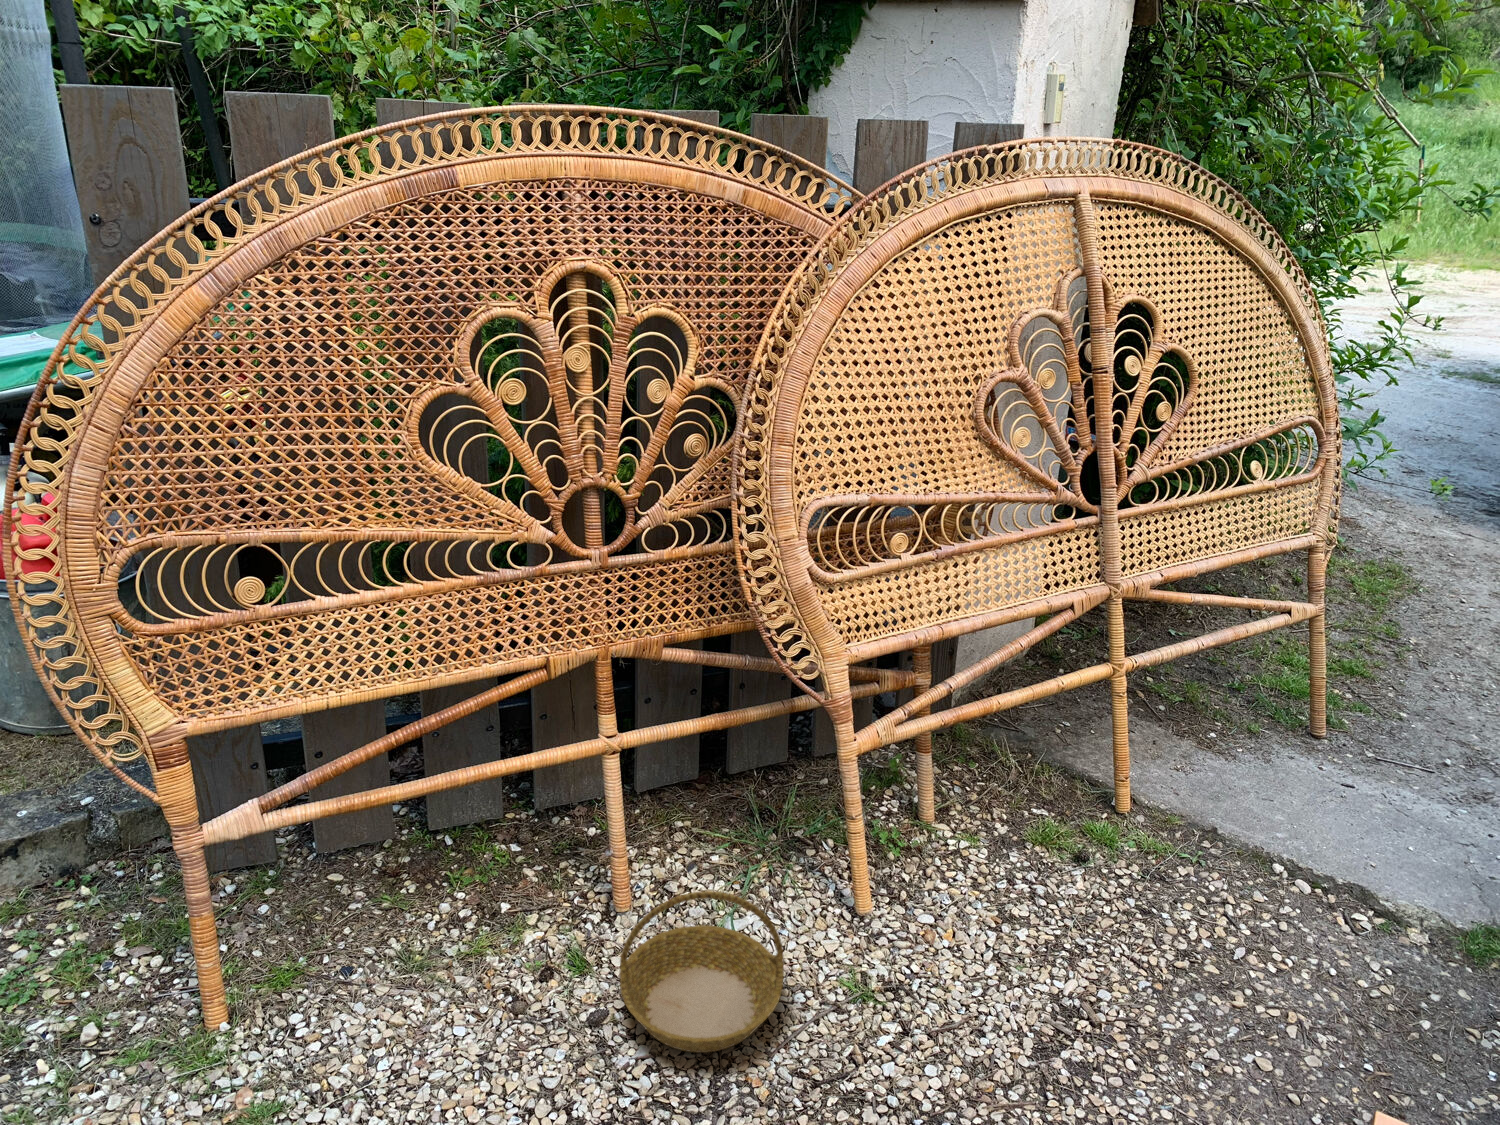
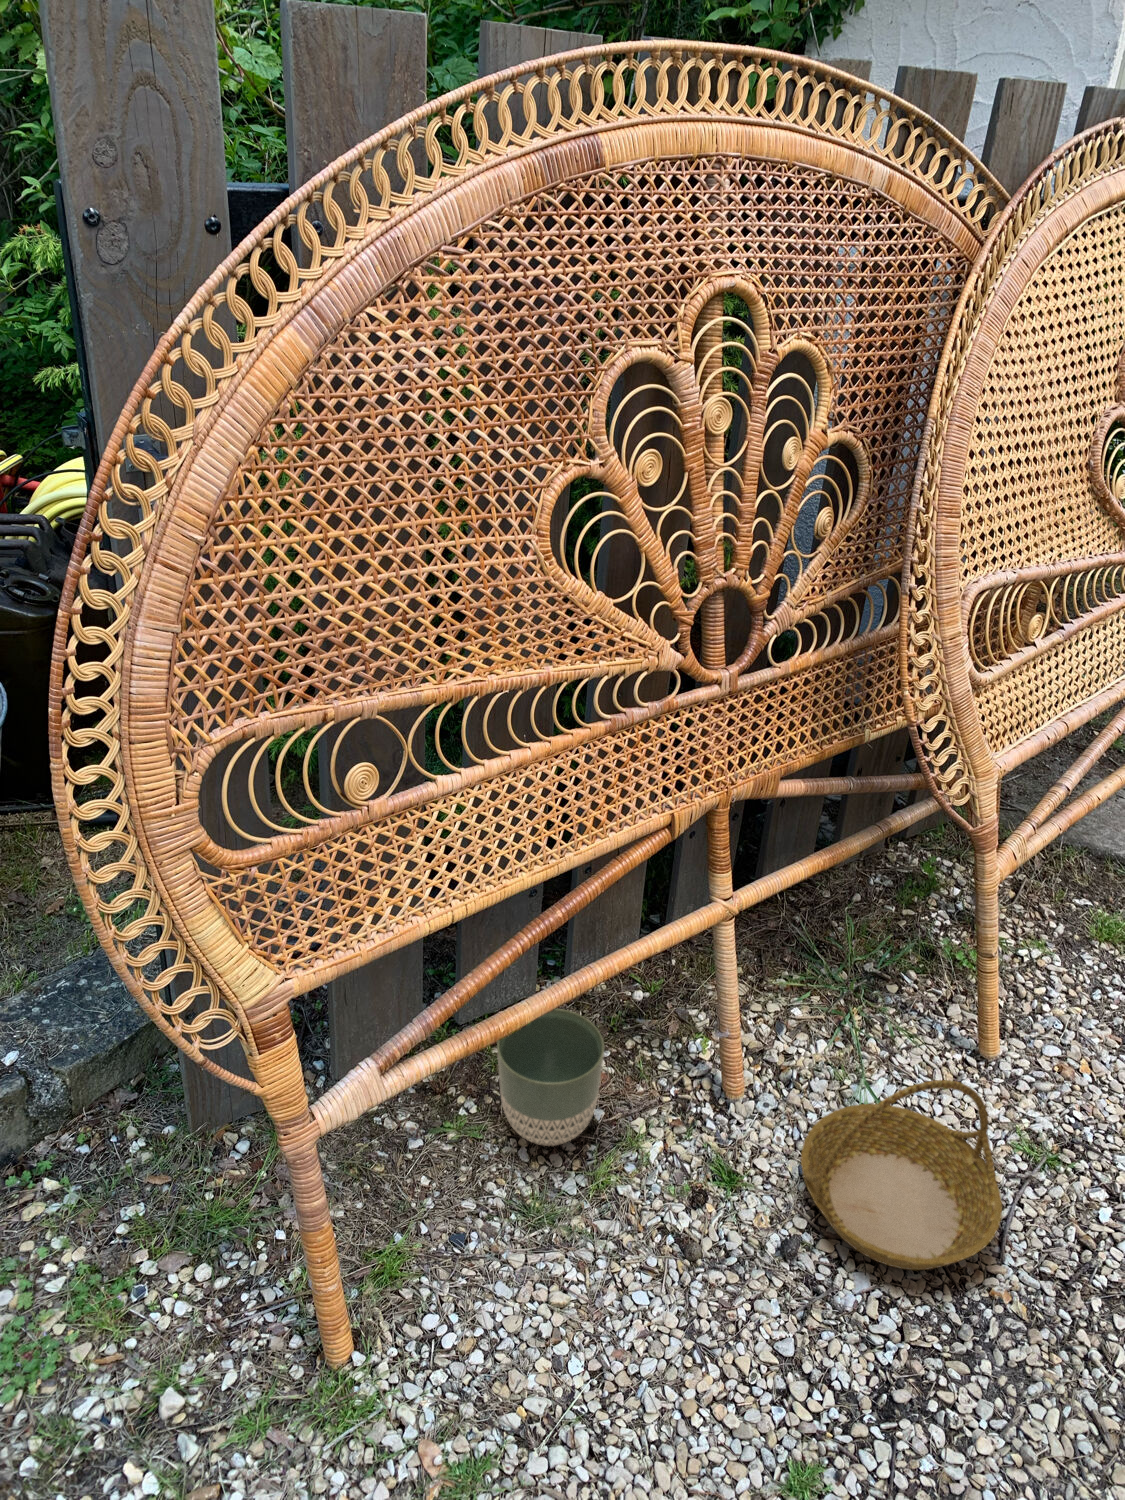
planter: none [409,810,497,920] -> present [497,1009,604,1146]

